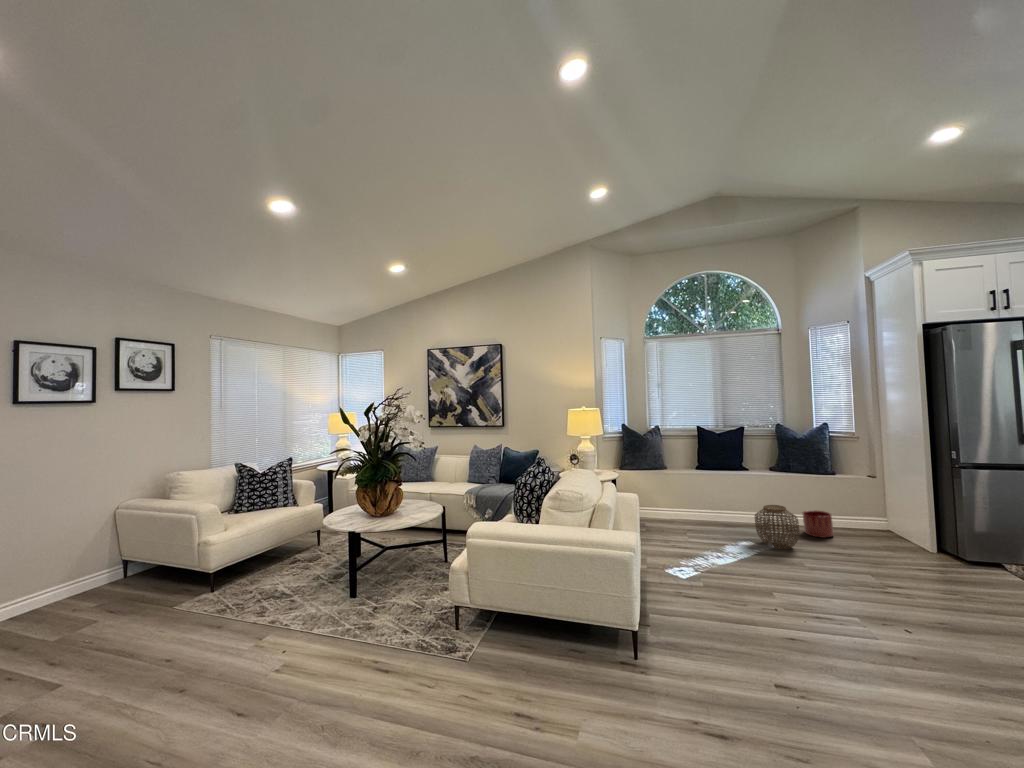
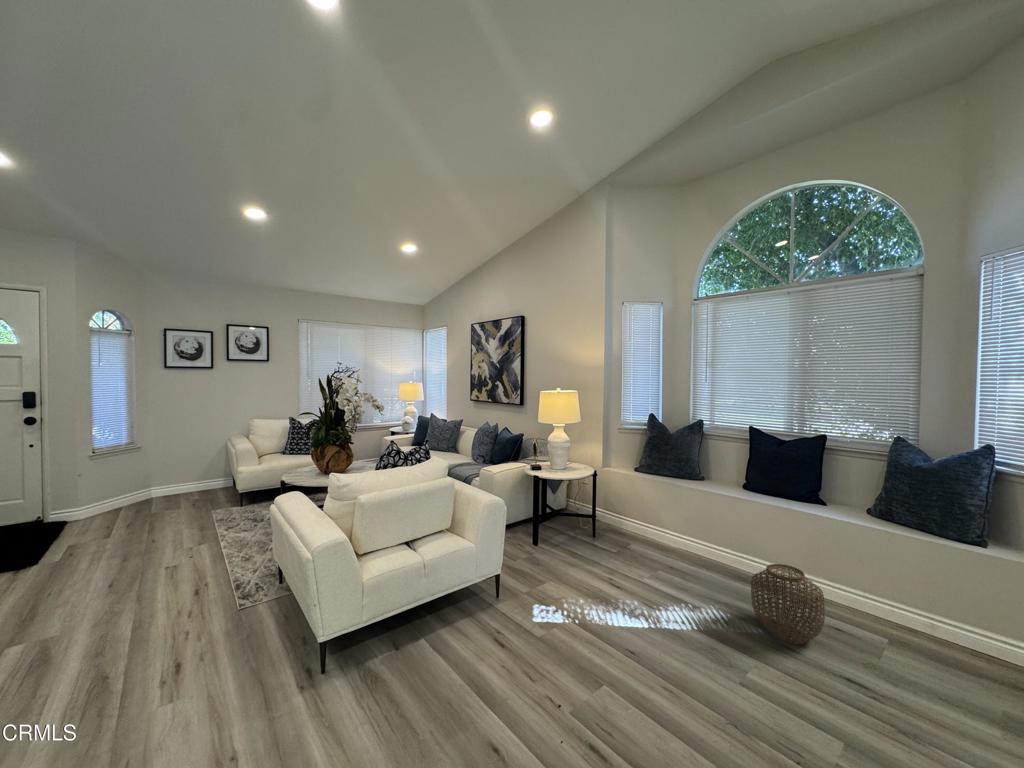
planter: present [803,510,834,538] -> none [882,594,943,653]

